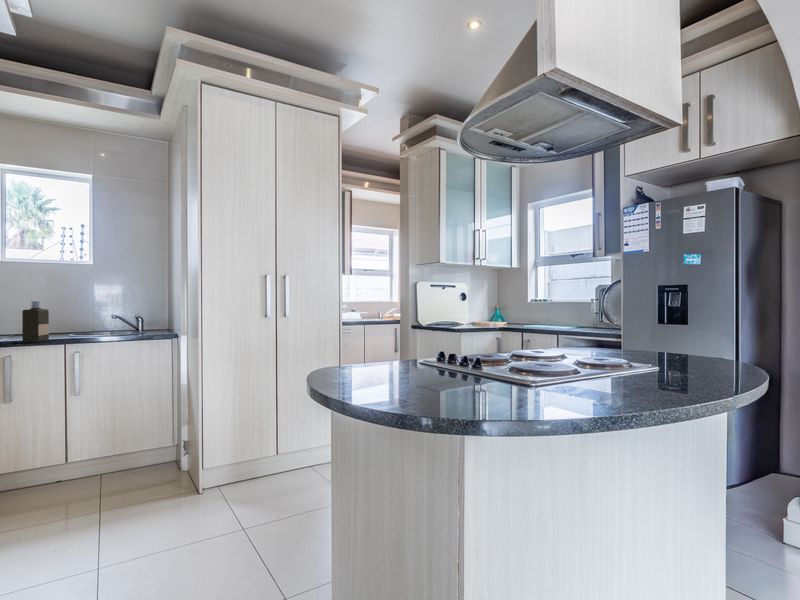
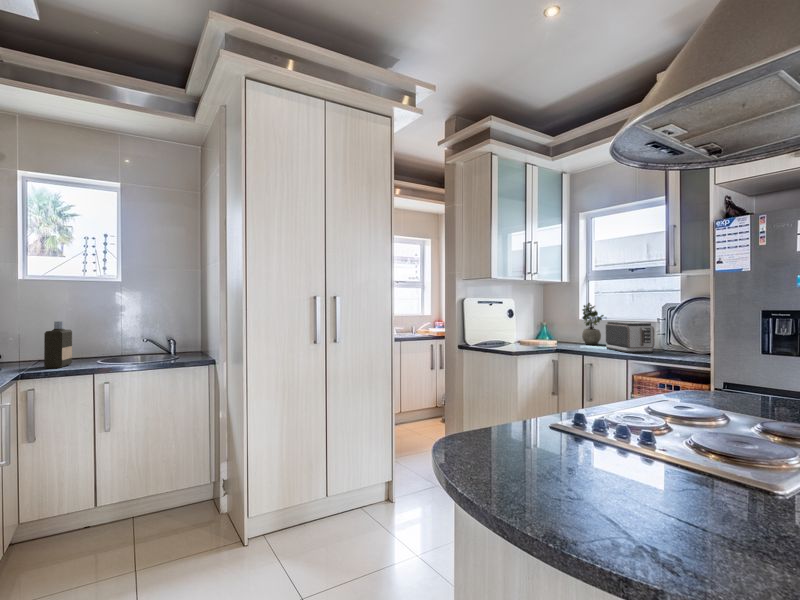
potted plant: none [529,286,547,325] -> present [582,303,604,345]
toaster: none [546,303,585,330] -> present [606,322,655,353]

